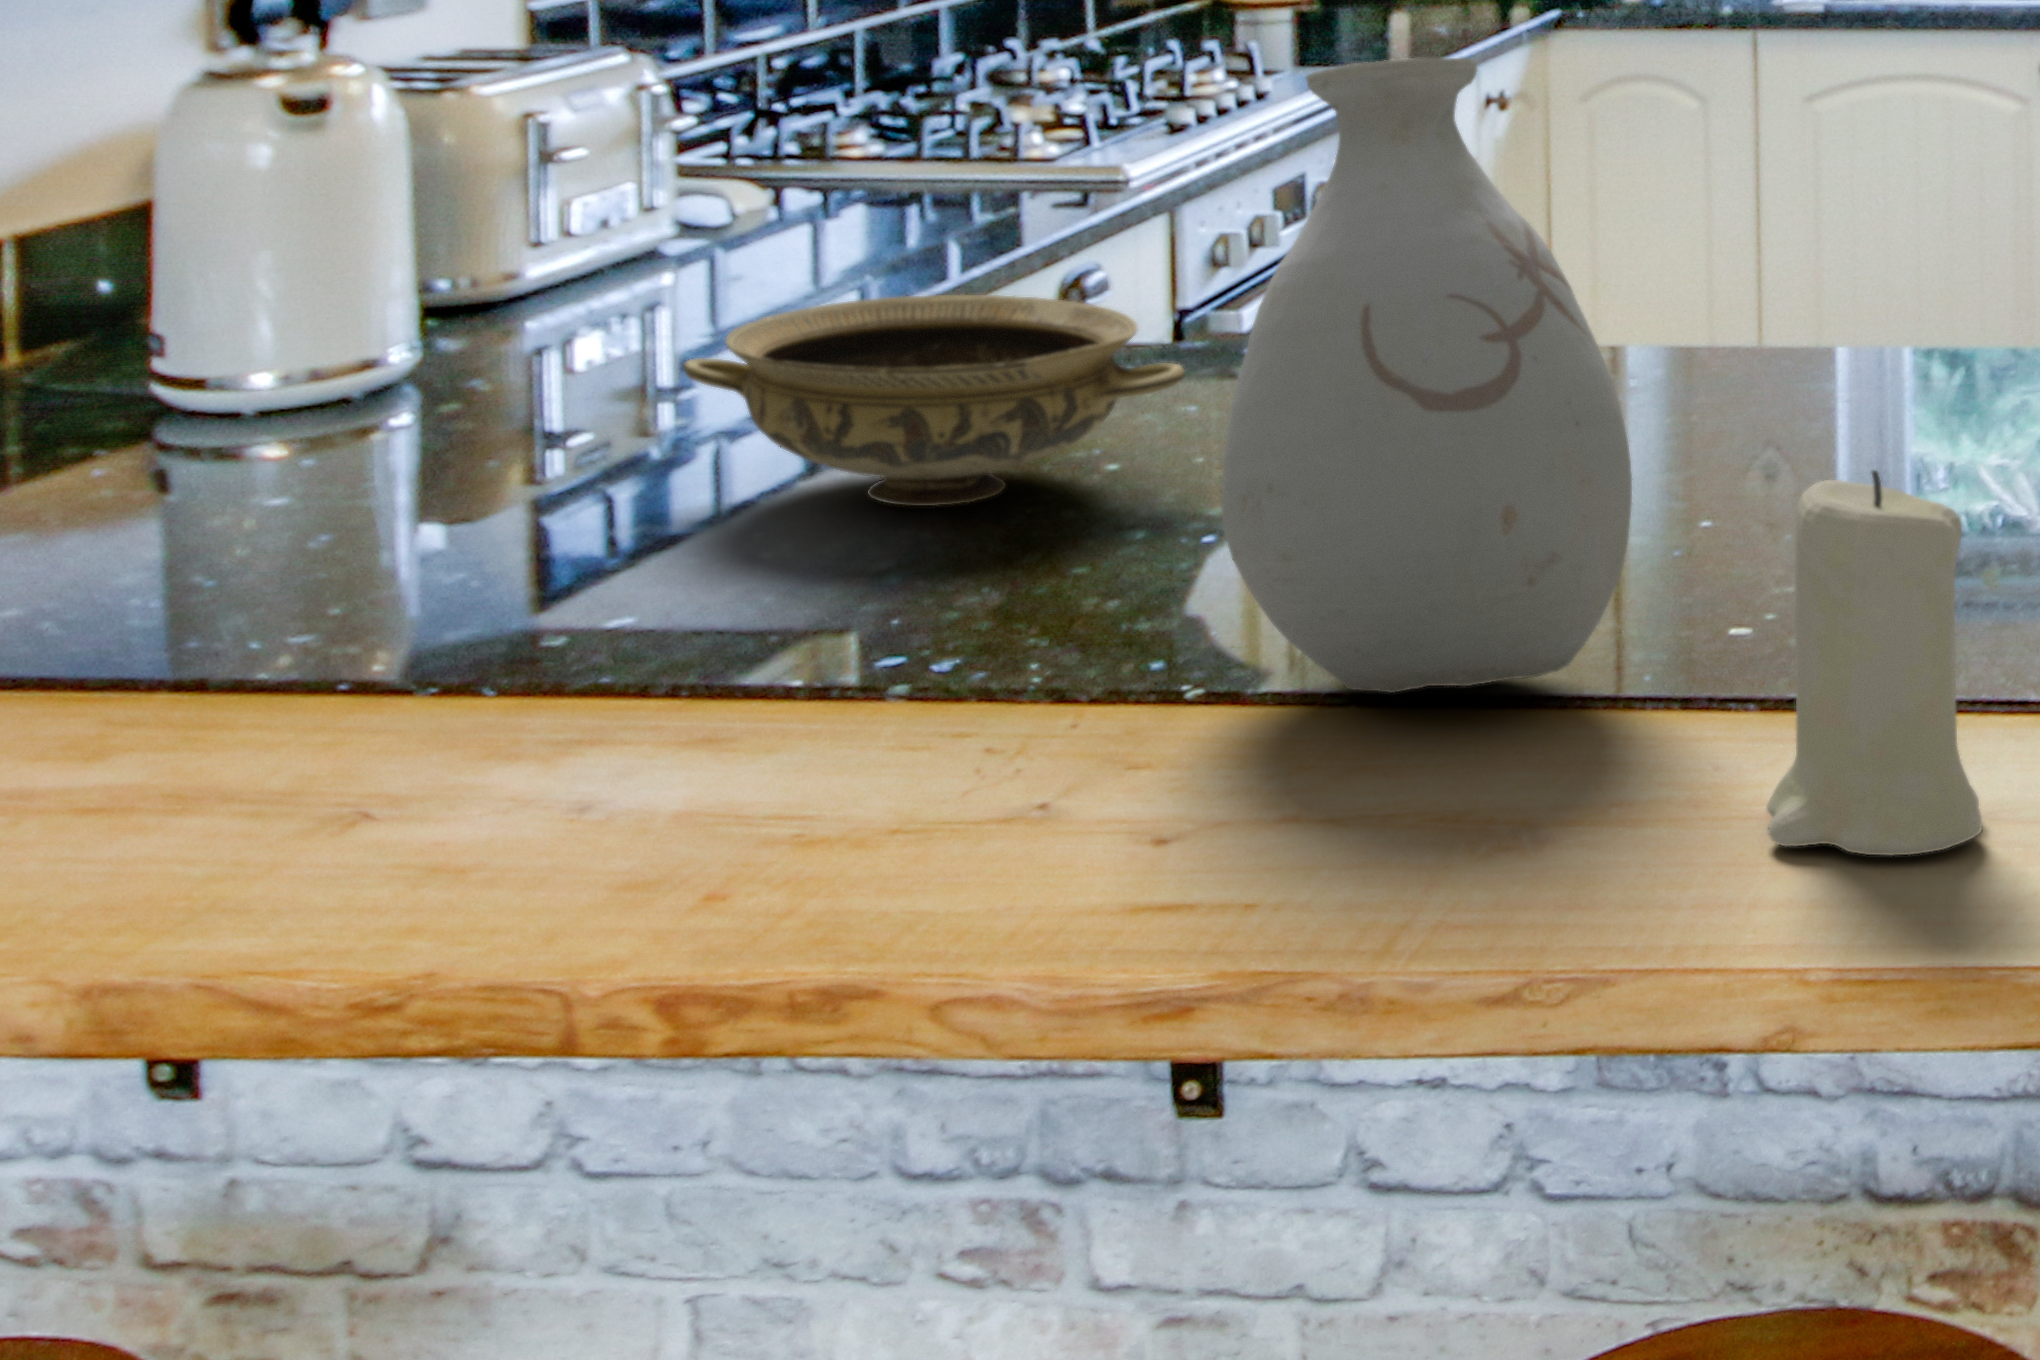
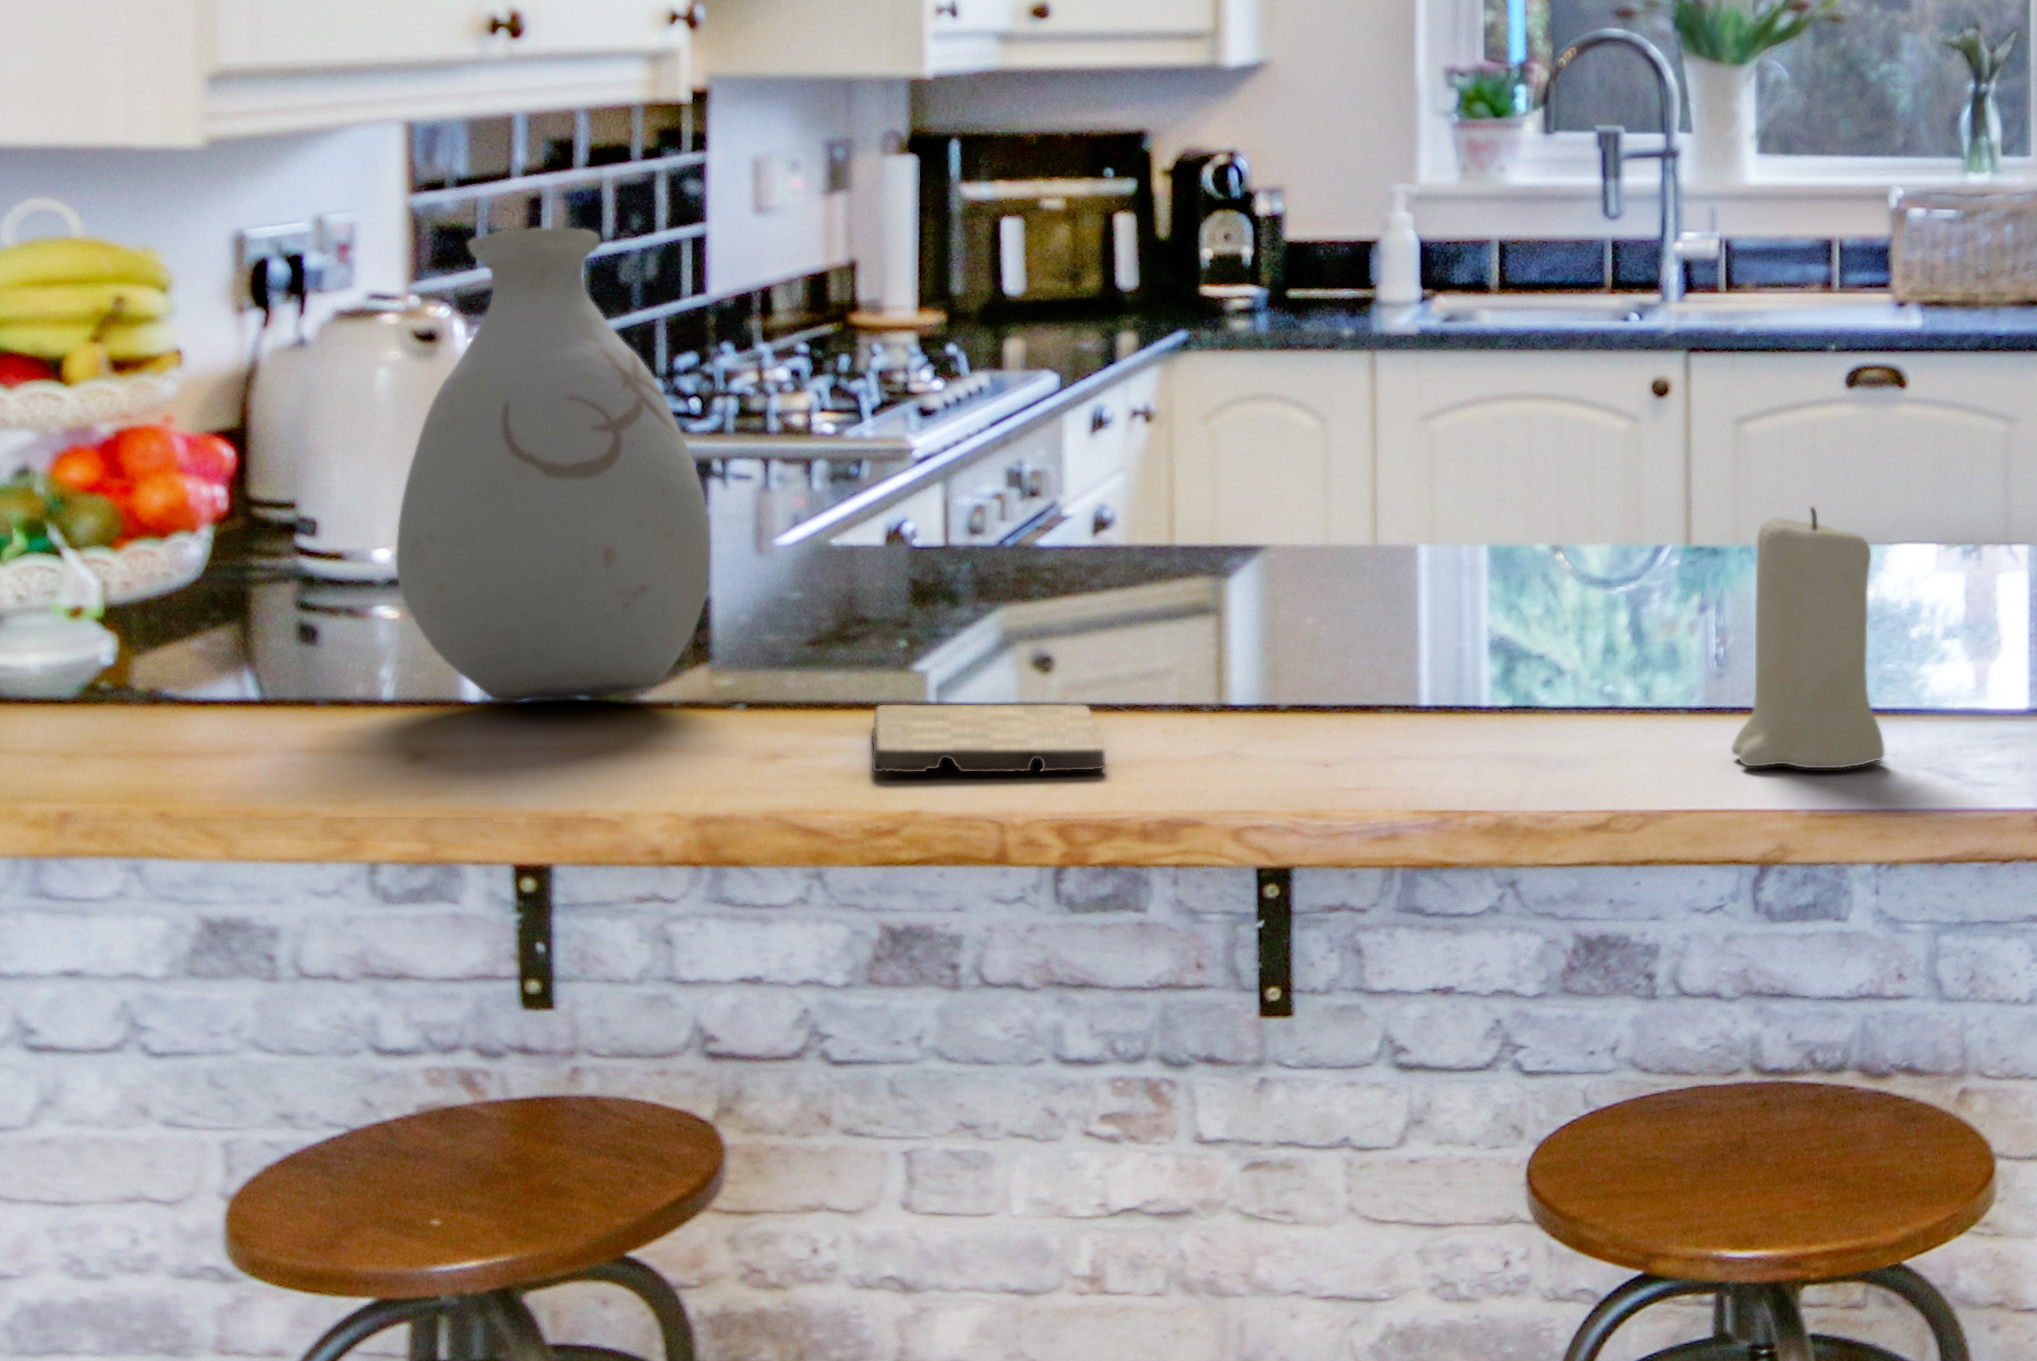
vase: present [1222,58,1632,693] -> present [396,228,711,703]
ceramic bowl: present [683,295,1185,506] -> none [742,465,1163,623]
cutting board: none [558,693,942,841] -> present [872,705,1106,772]

